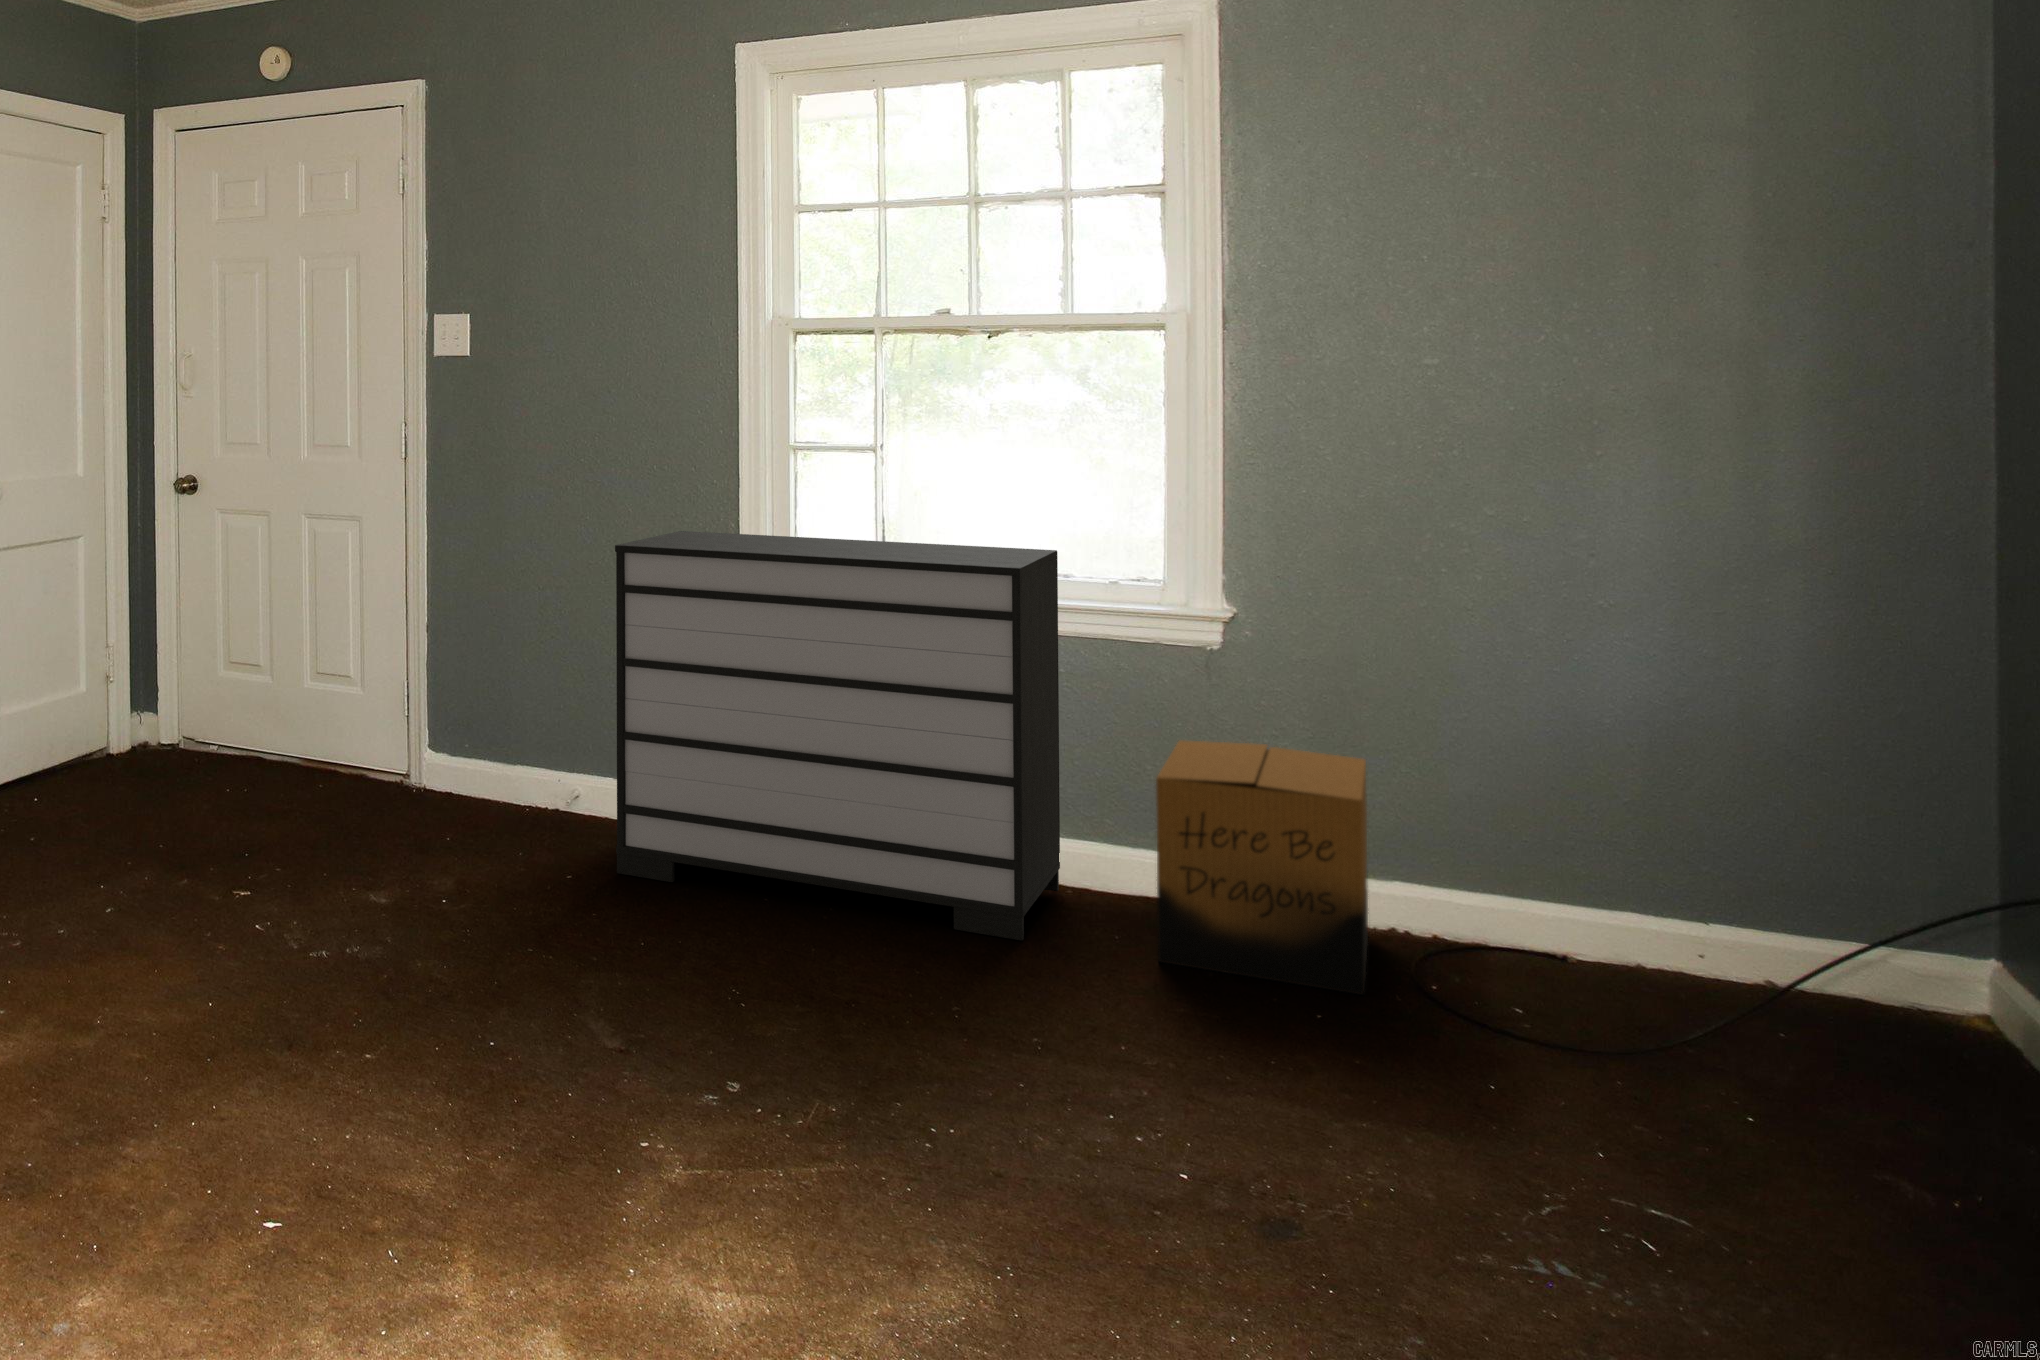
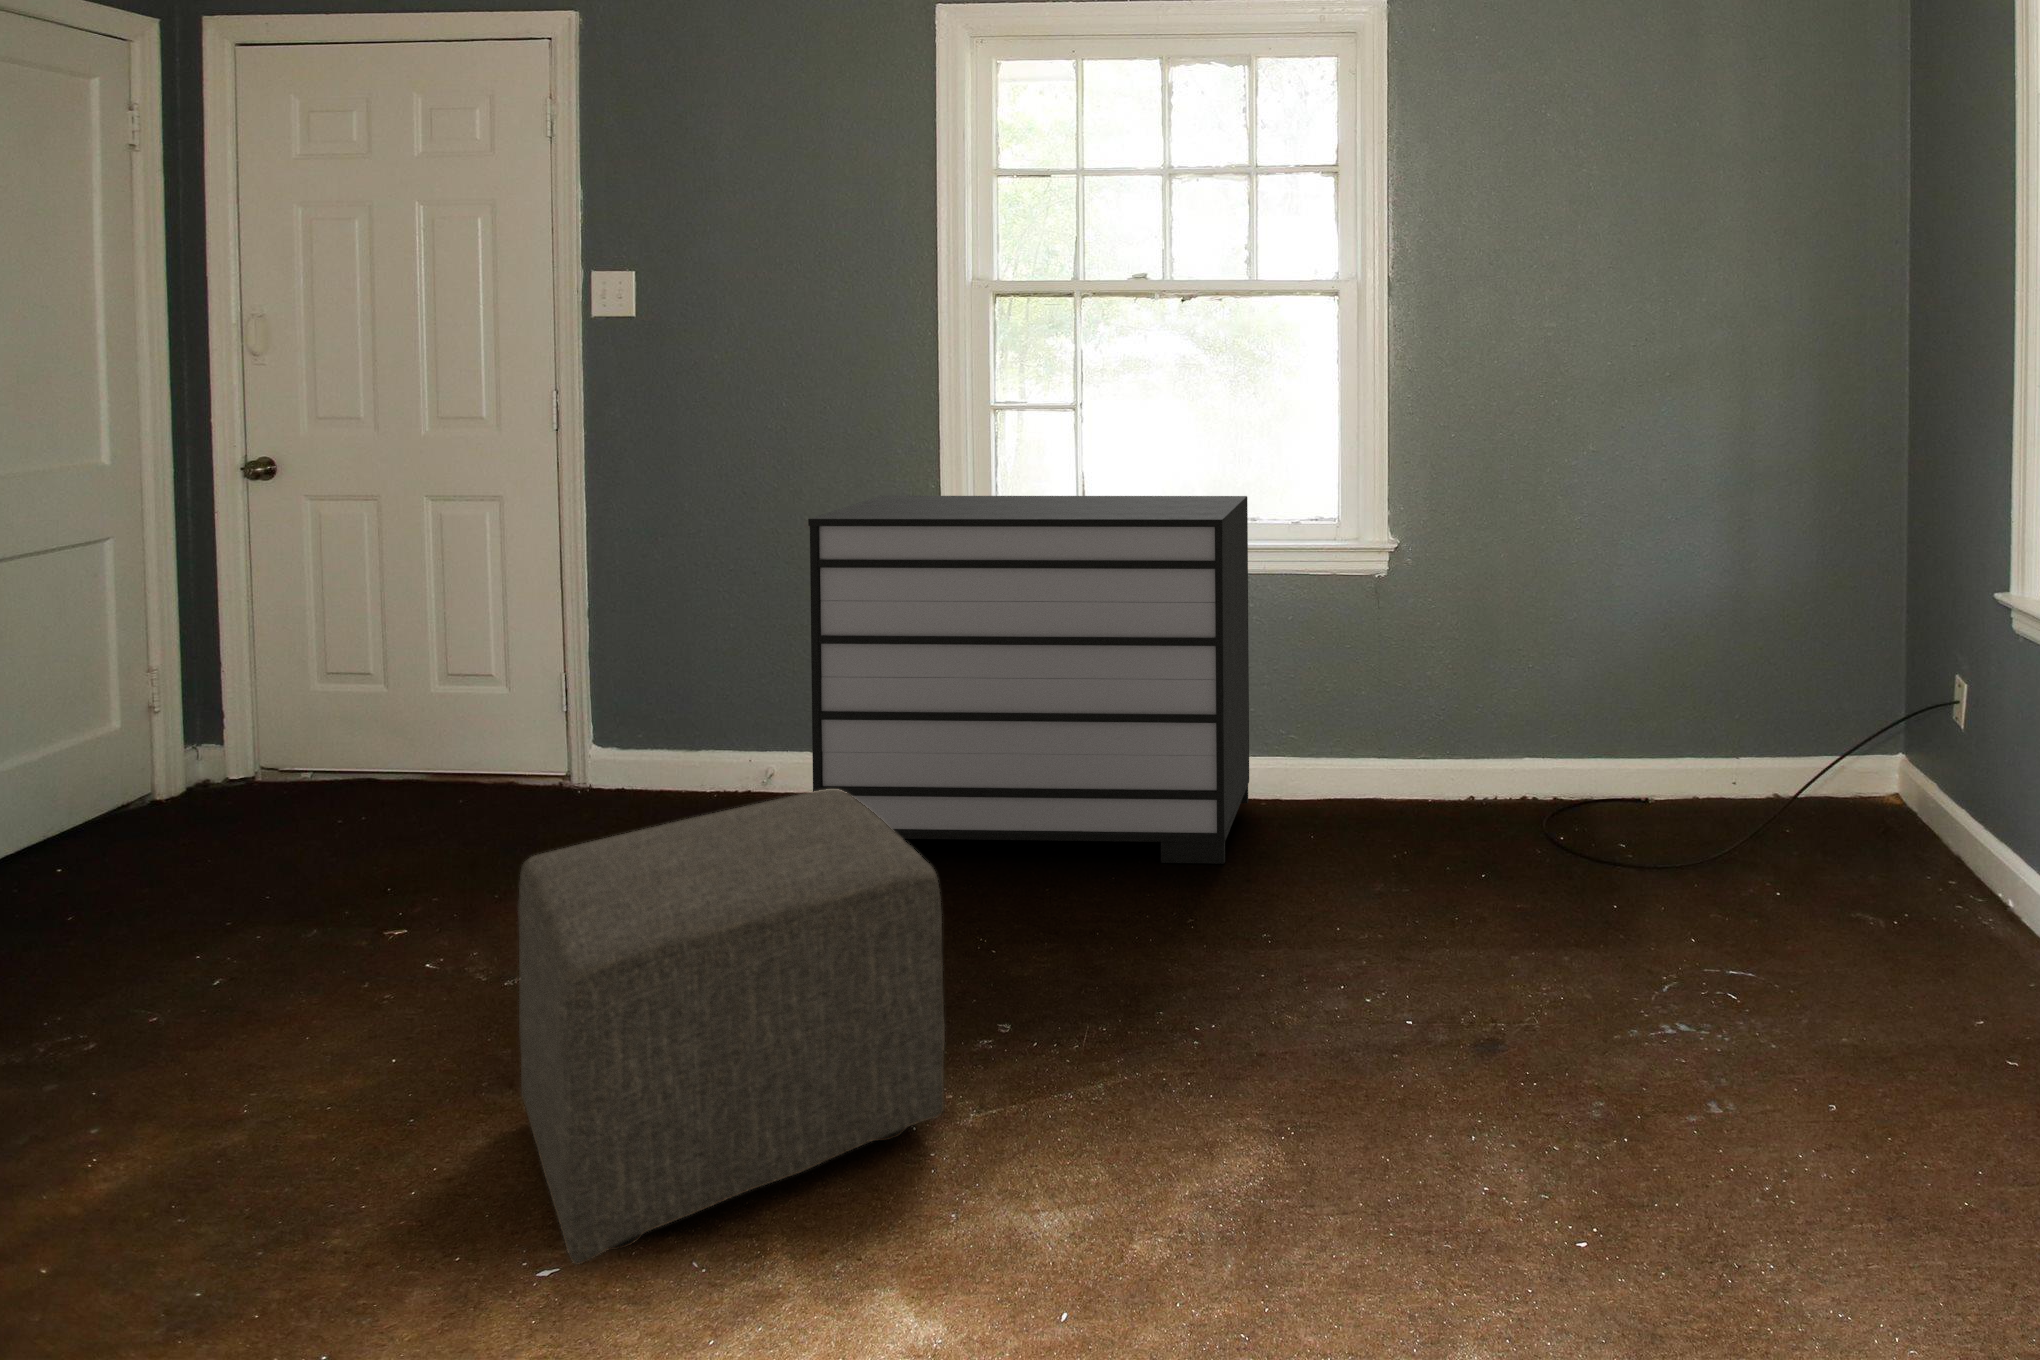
cardboard box: present [1156,740,1368,995] -> none [1341,653,1507,865]
ottoman: none [392,784,726,1115] -> present [518,789,945,1265]

